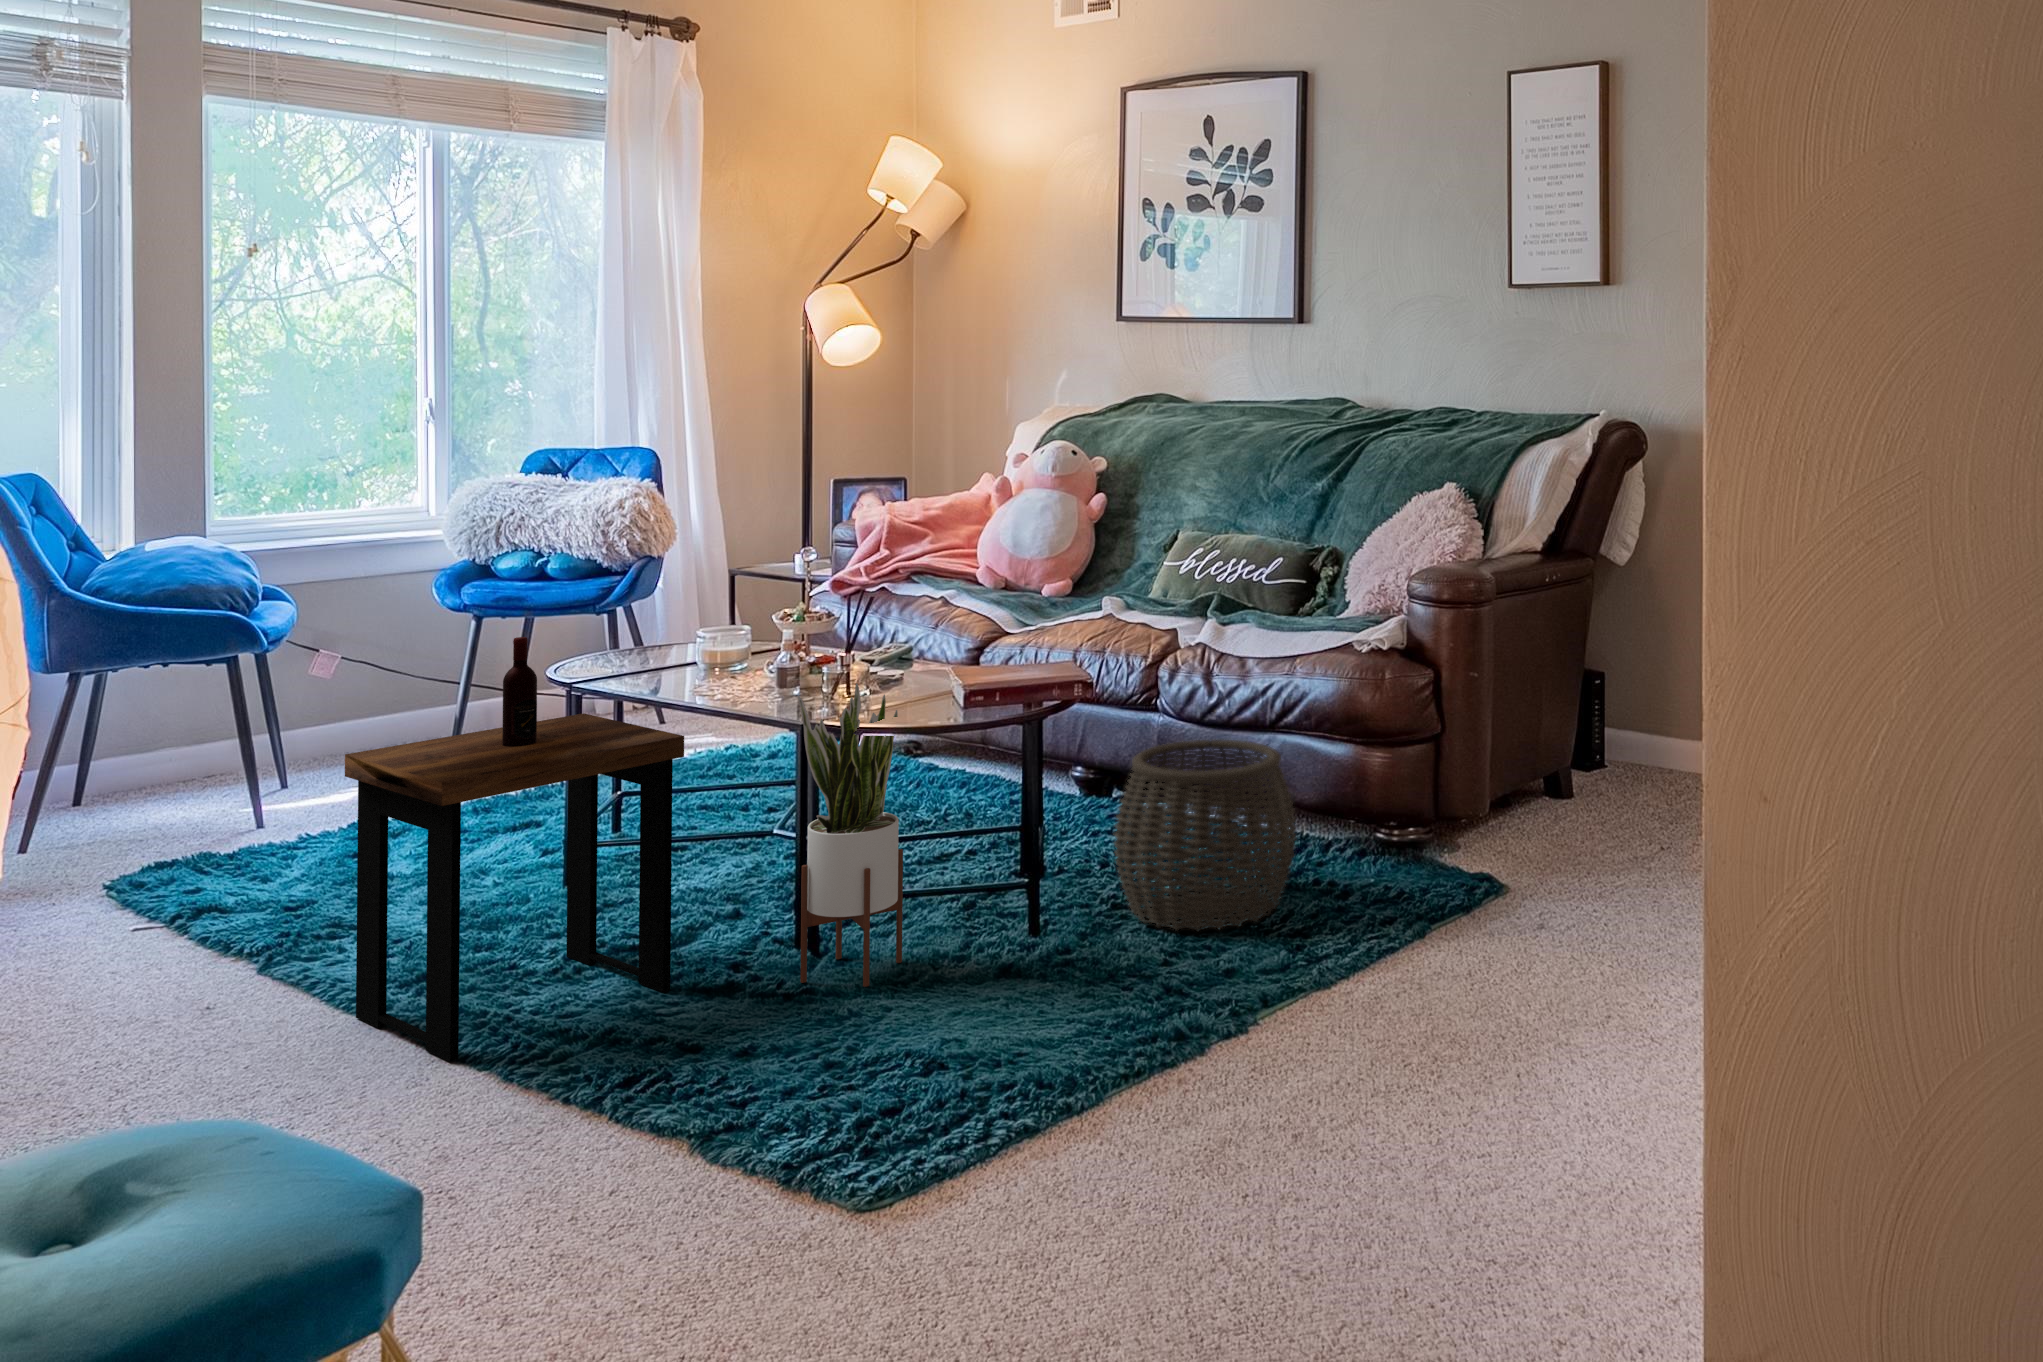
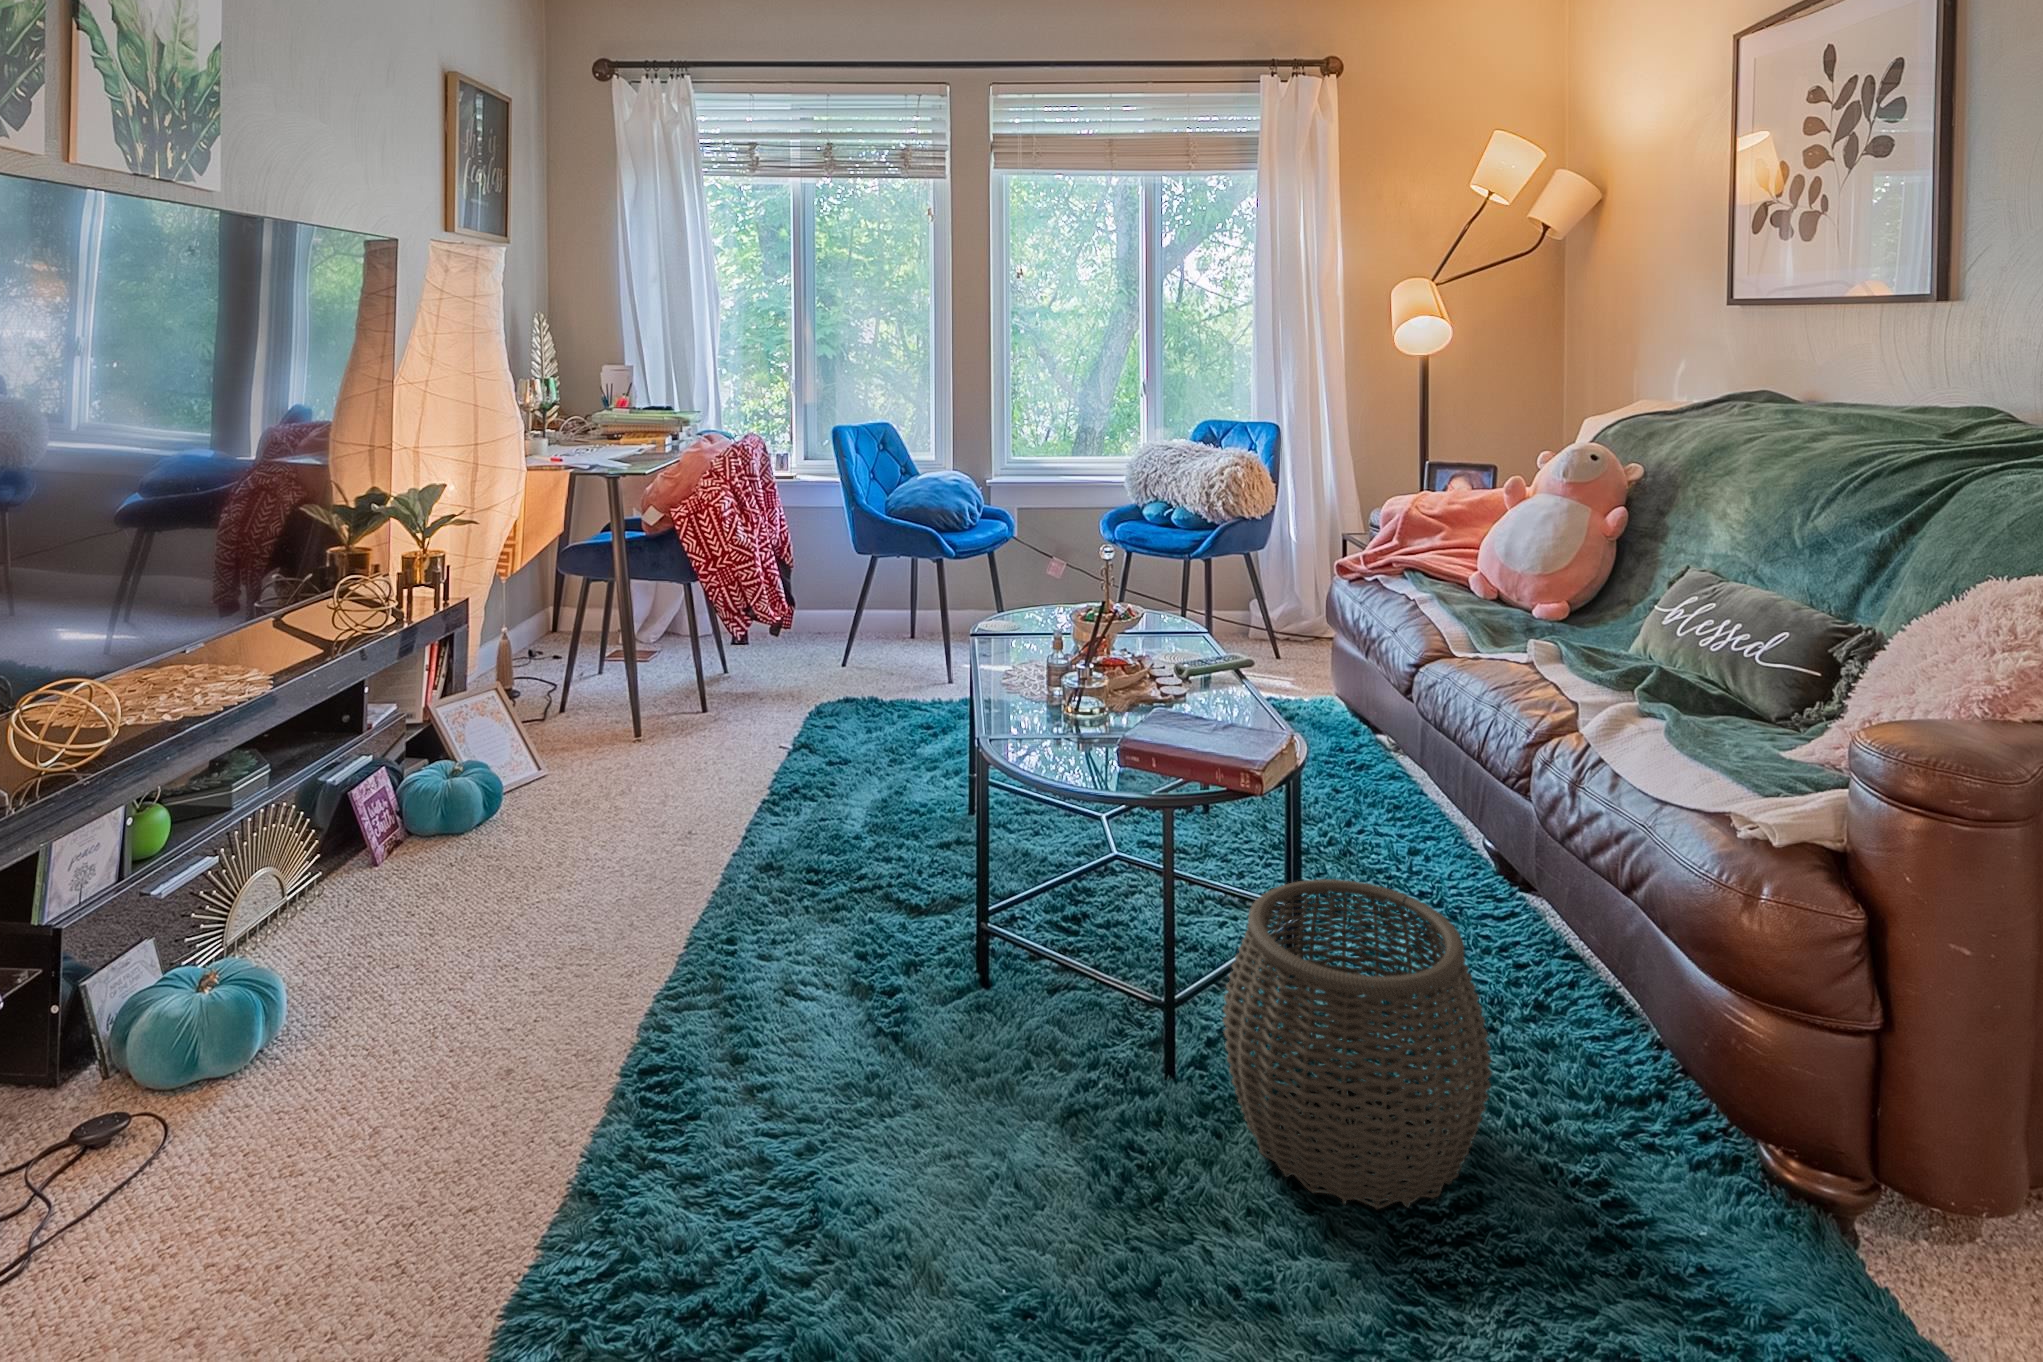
side table: present [345,637,684,1062] -> none [628,599,865,952]
potted plant: present [798,683,903,987] -> none [872,711,1007,1042]

